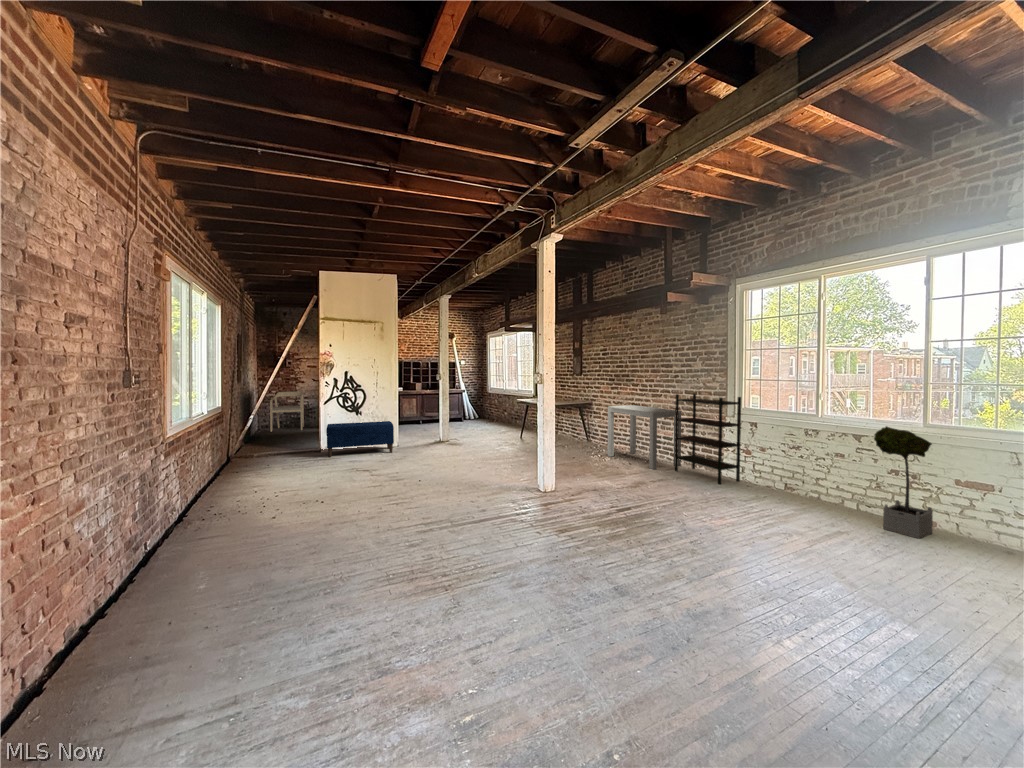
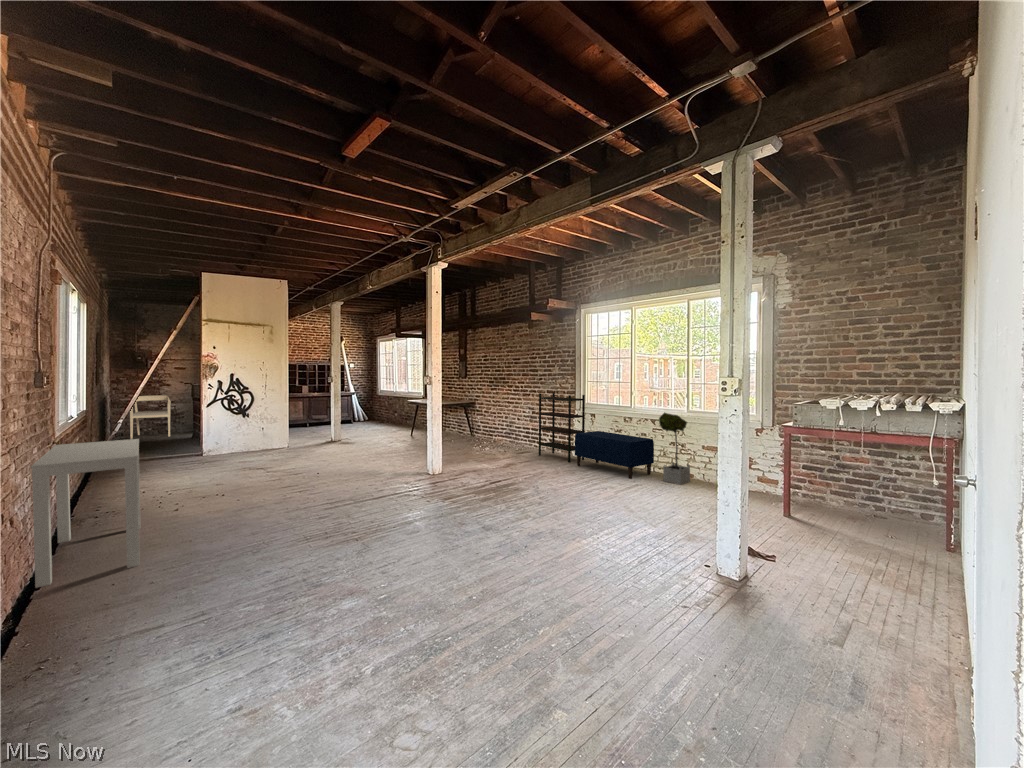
desk: present [608,405,682,470] -> present [31,439,140,588]
bench: present [326,421,394,457] -> present [575,431,654,479]

